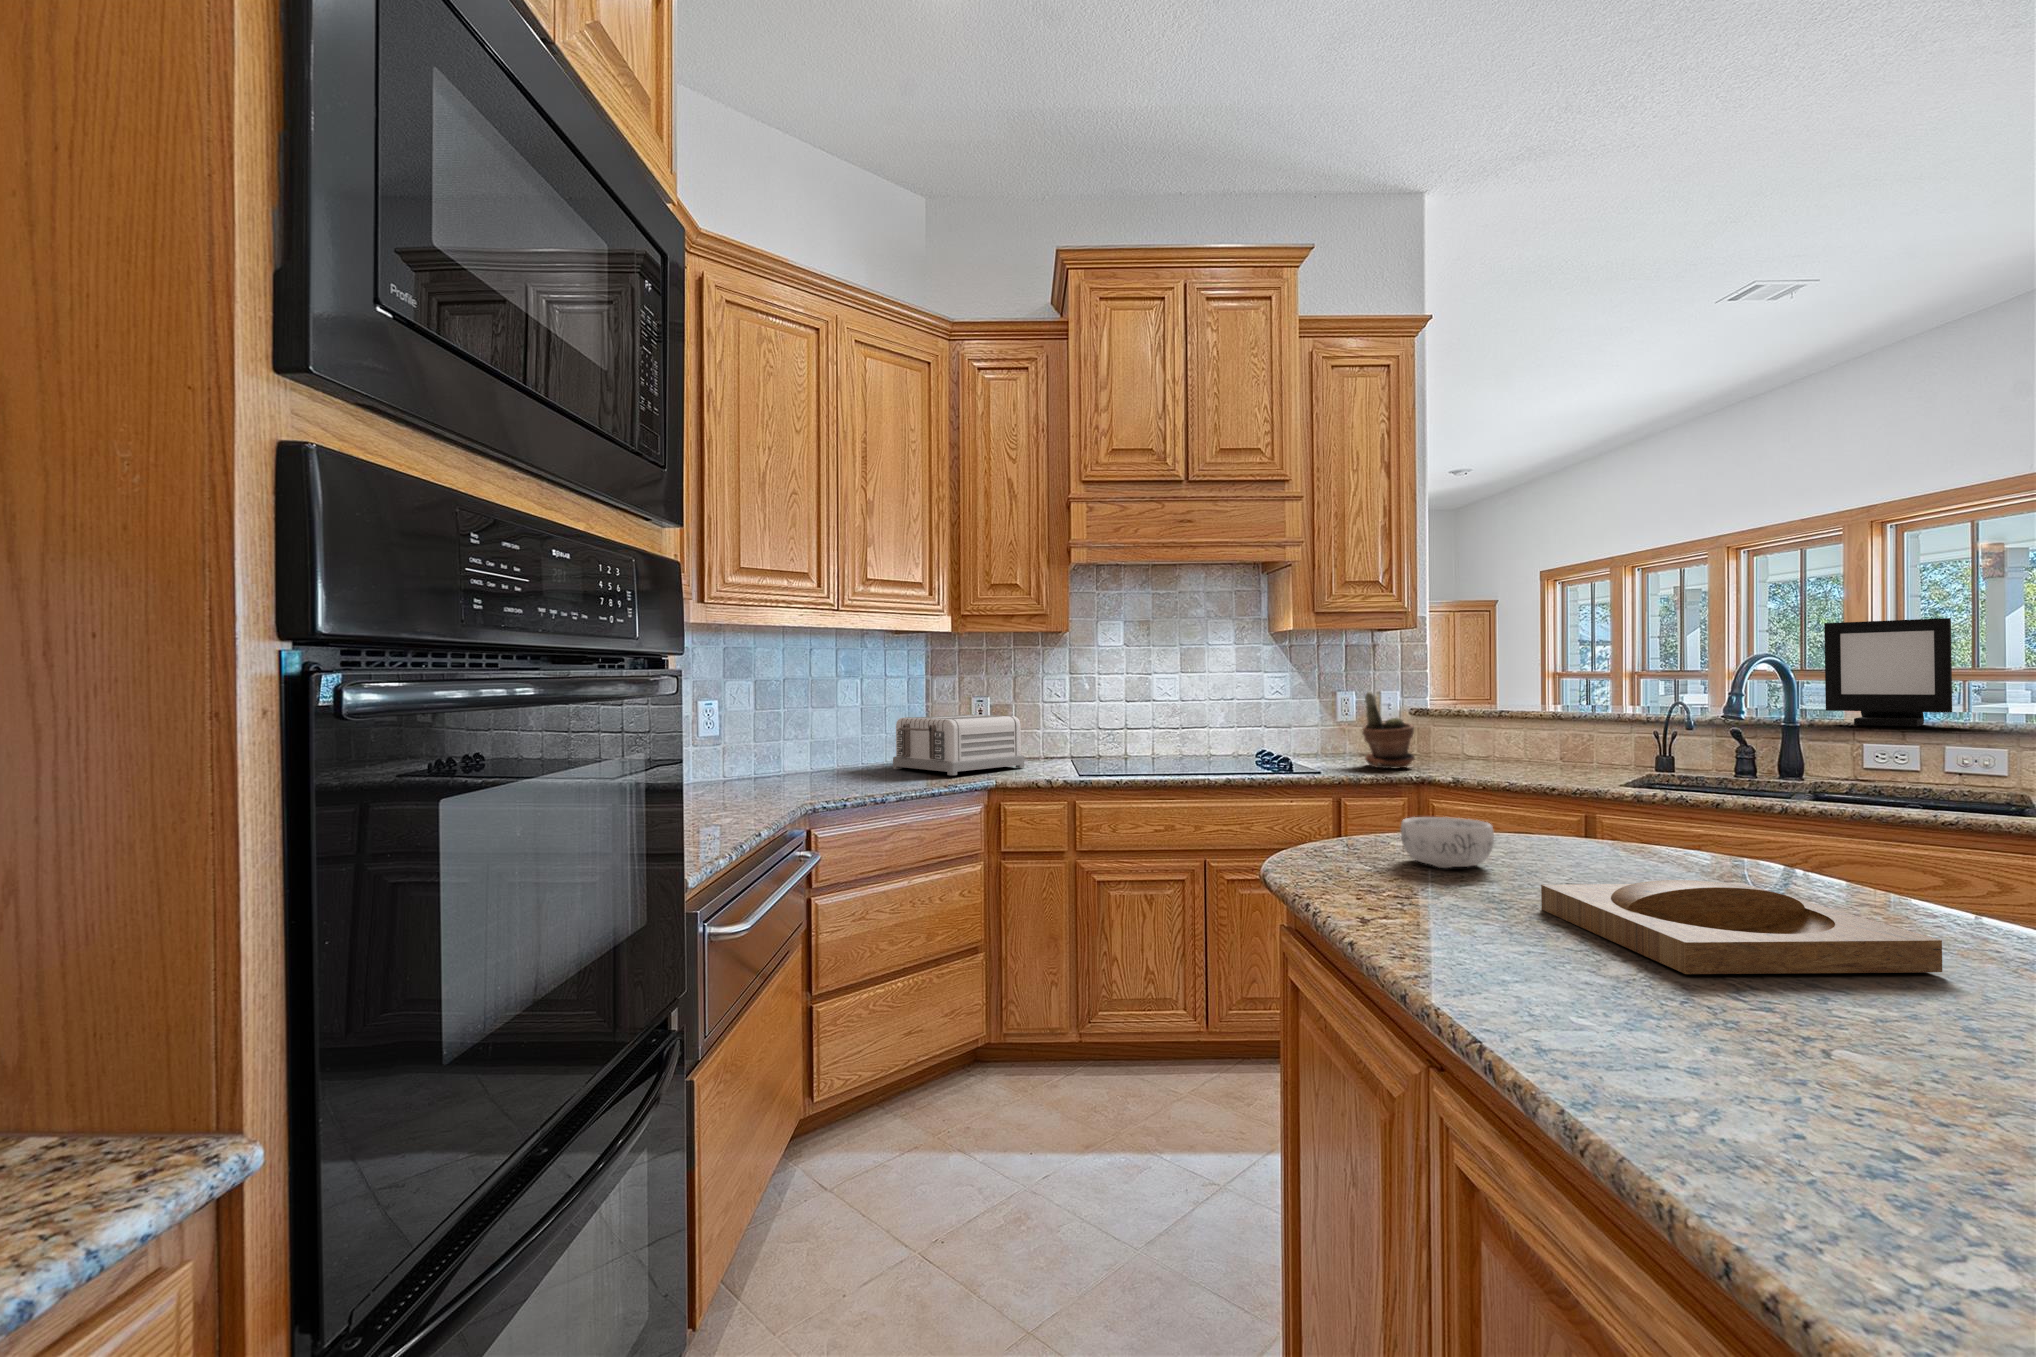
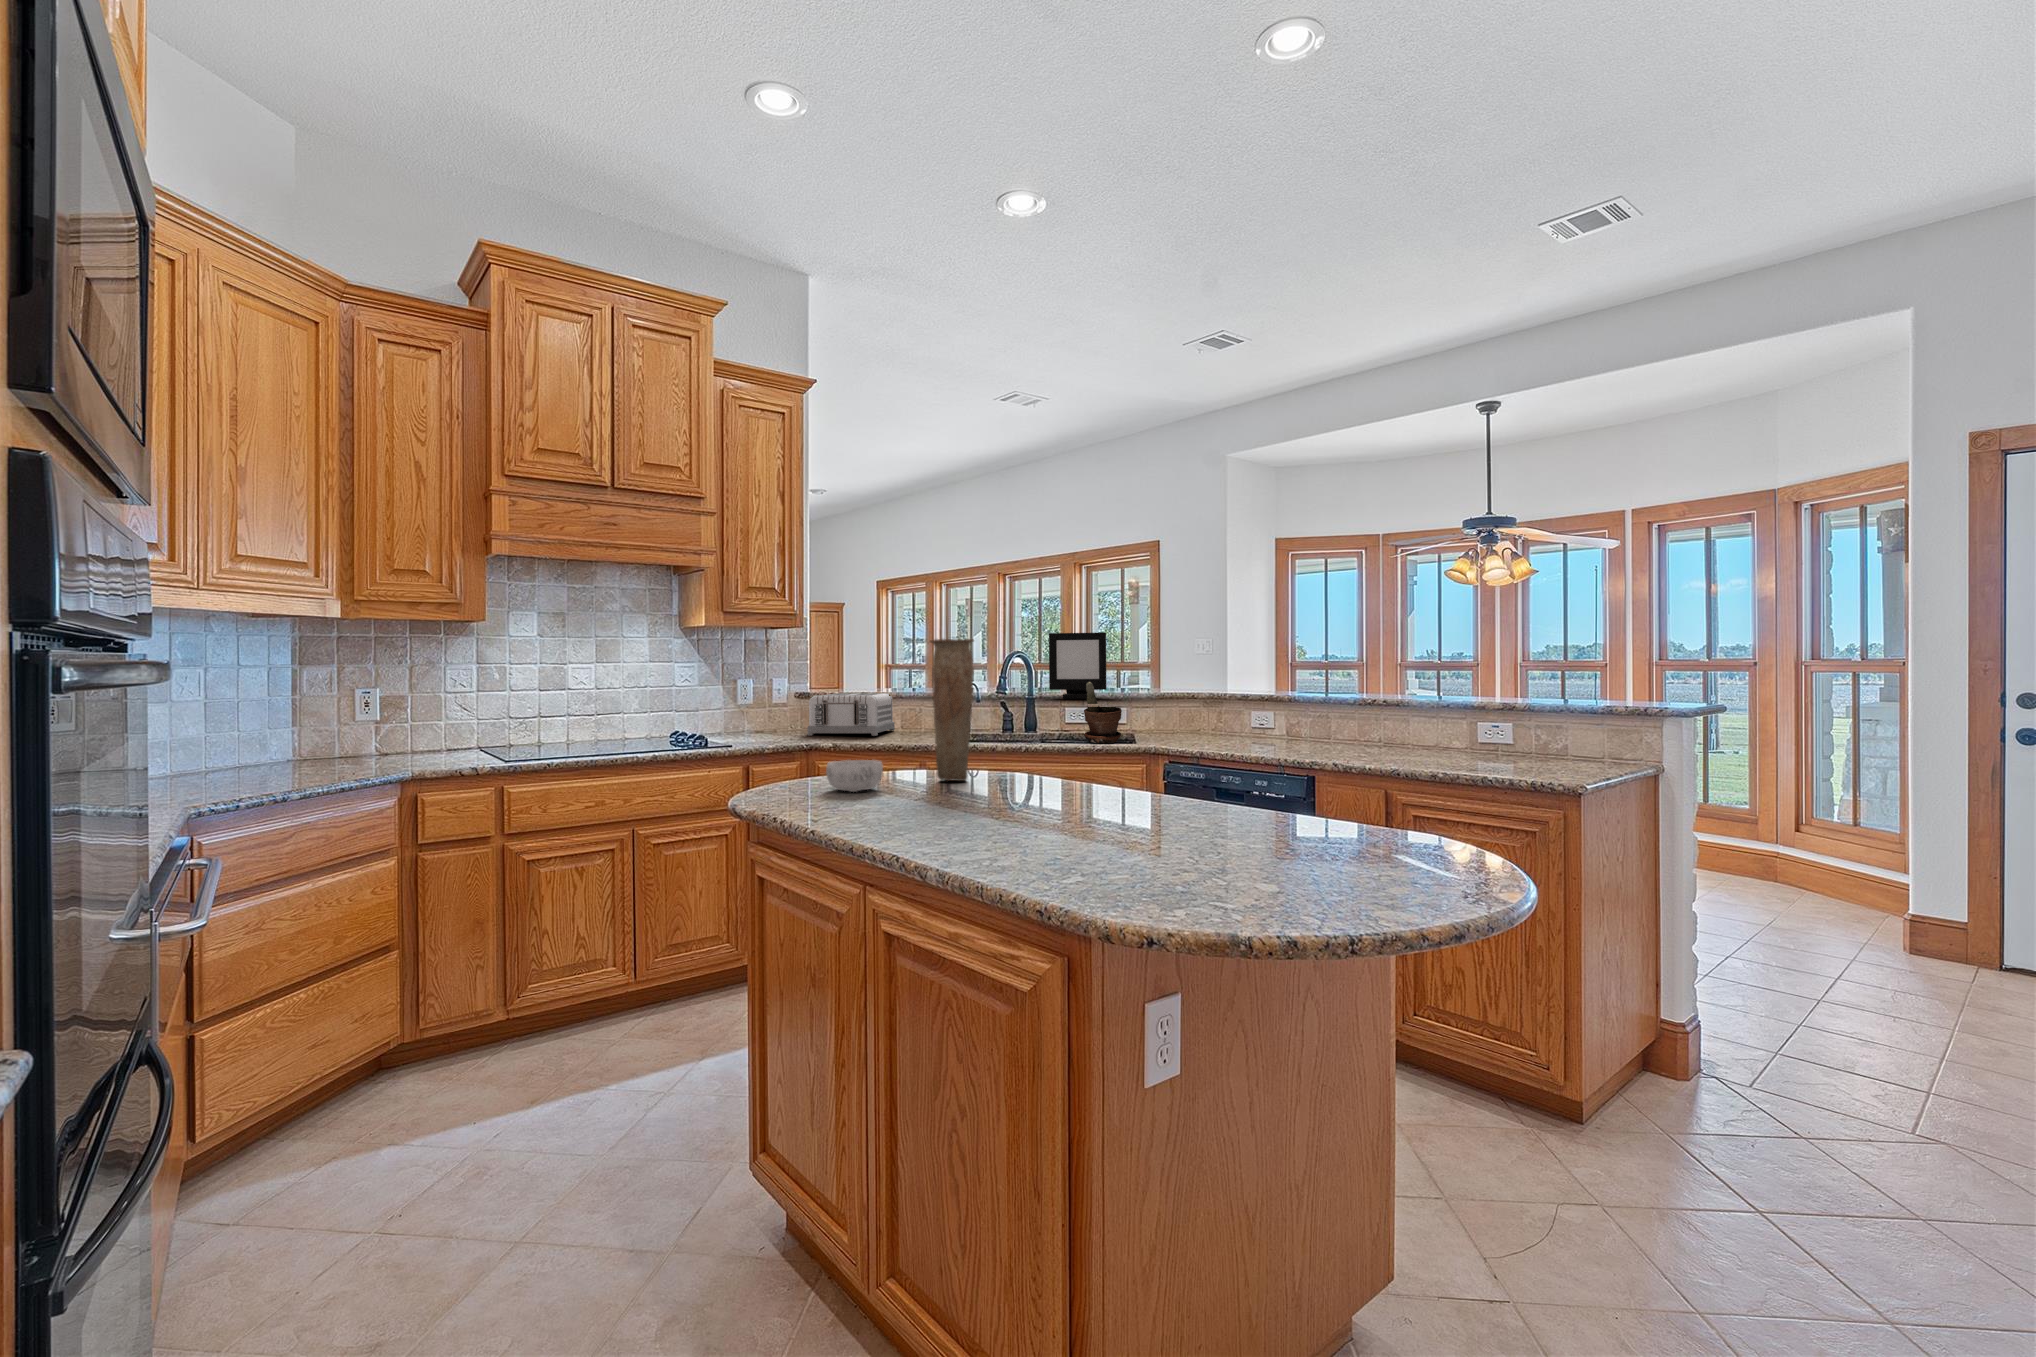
vase: none [1581,631,1670,868] -> present [930,639,974,781]
potted plant: present [1362,692,1415,769] -> present [1084,682,1122,743]
toaster: present [893,714,1024,775] -> present [807,693,895,736]
tray: present [1541,880,1942,974] -> none [914,778,1082,820]

